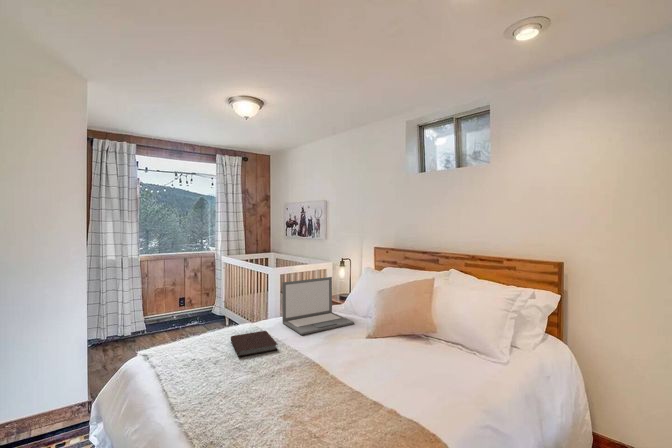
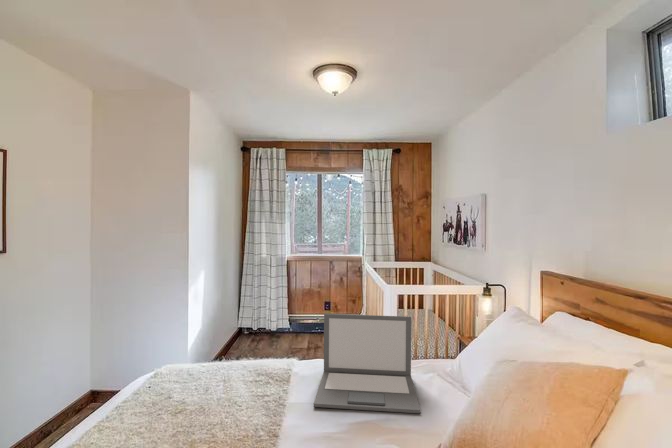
notebook: present [231,331,278,357] -> none [196,377,277,425]

